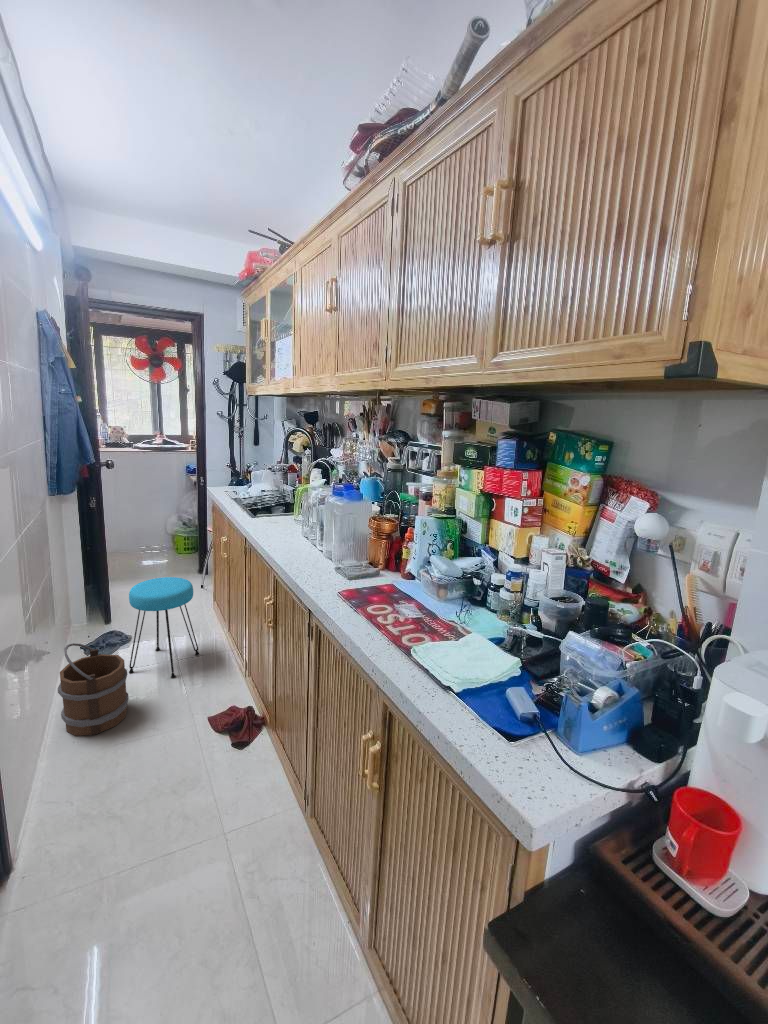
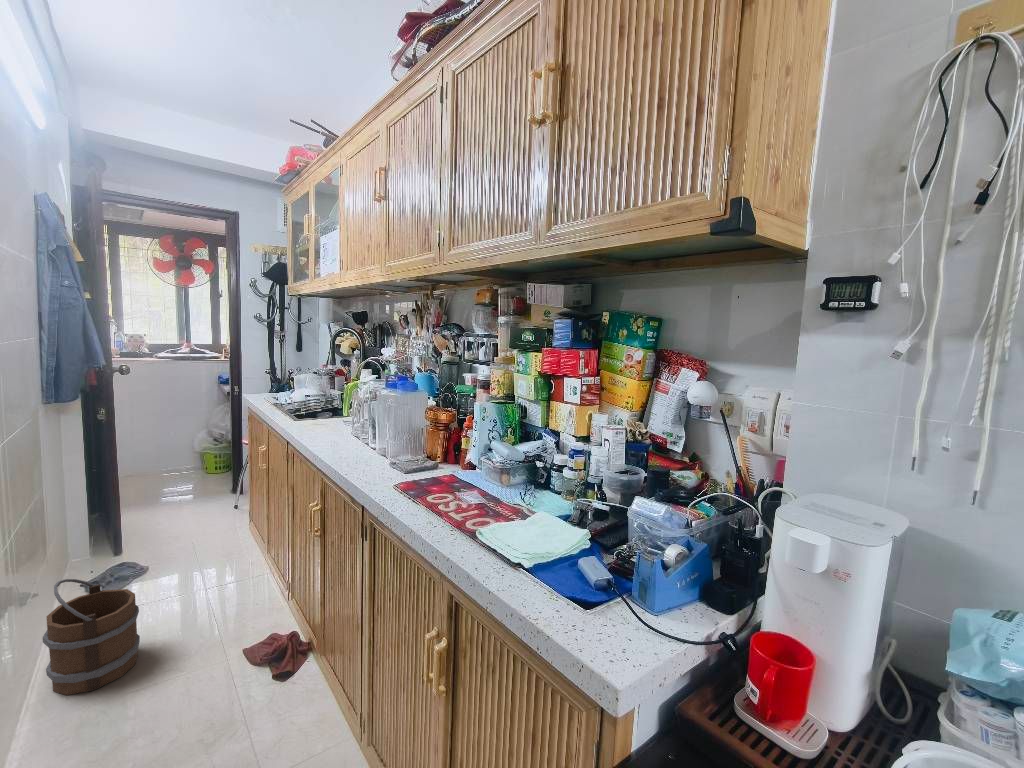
stool: present [129,577,199,677] -> none [141,495,232,612]

